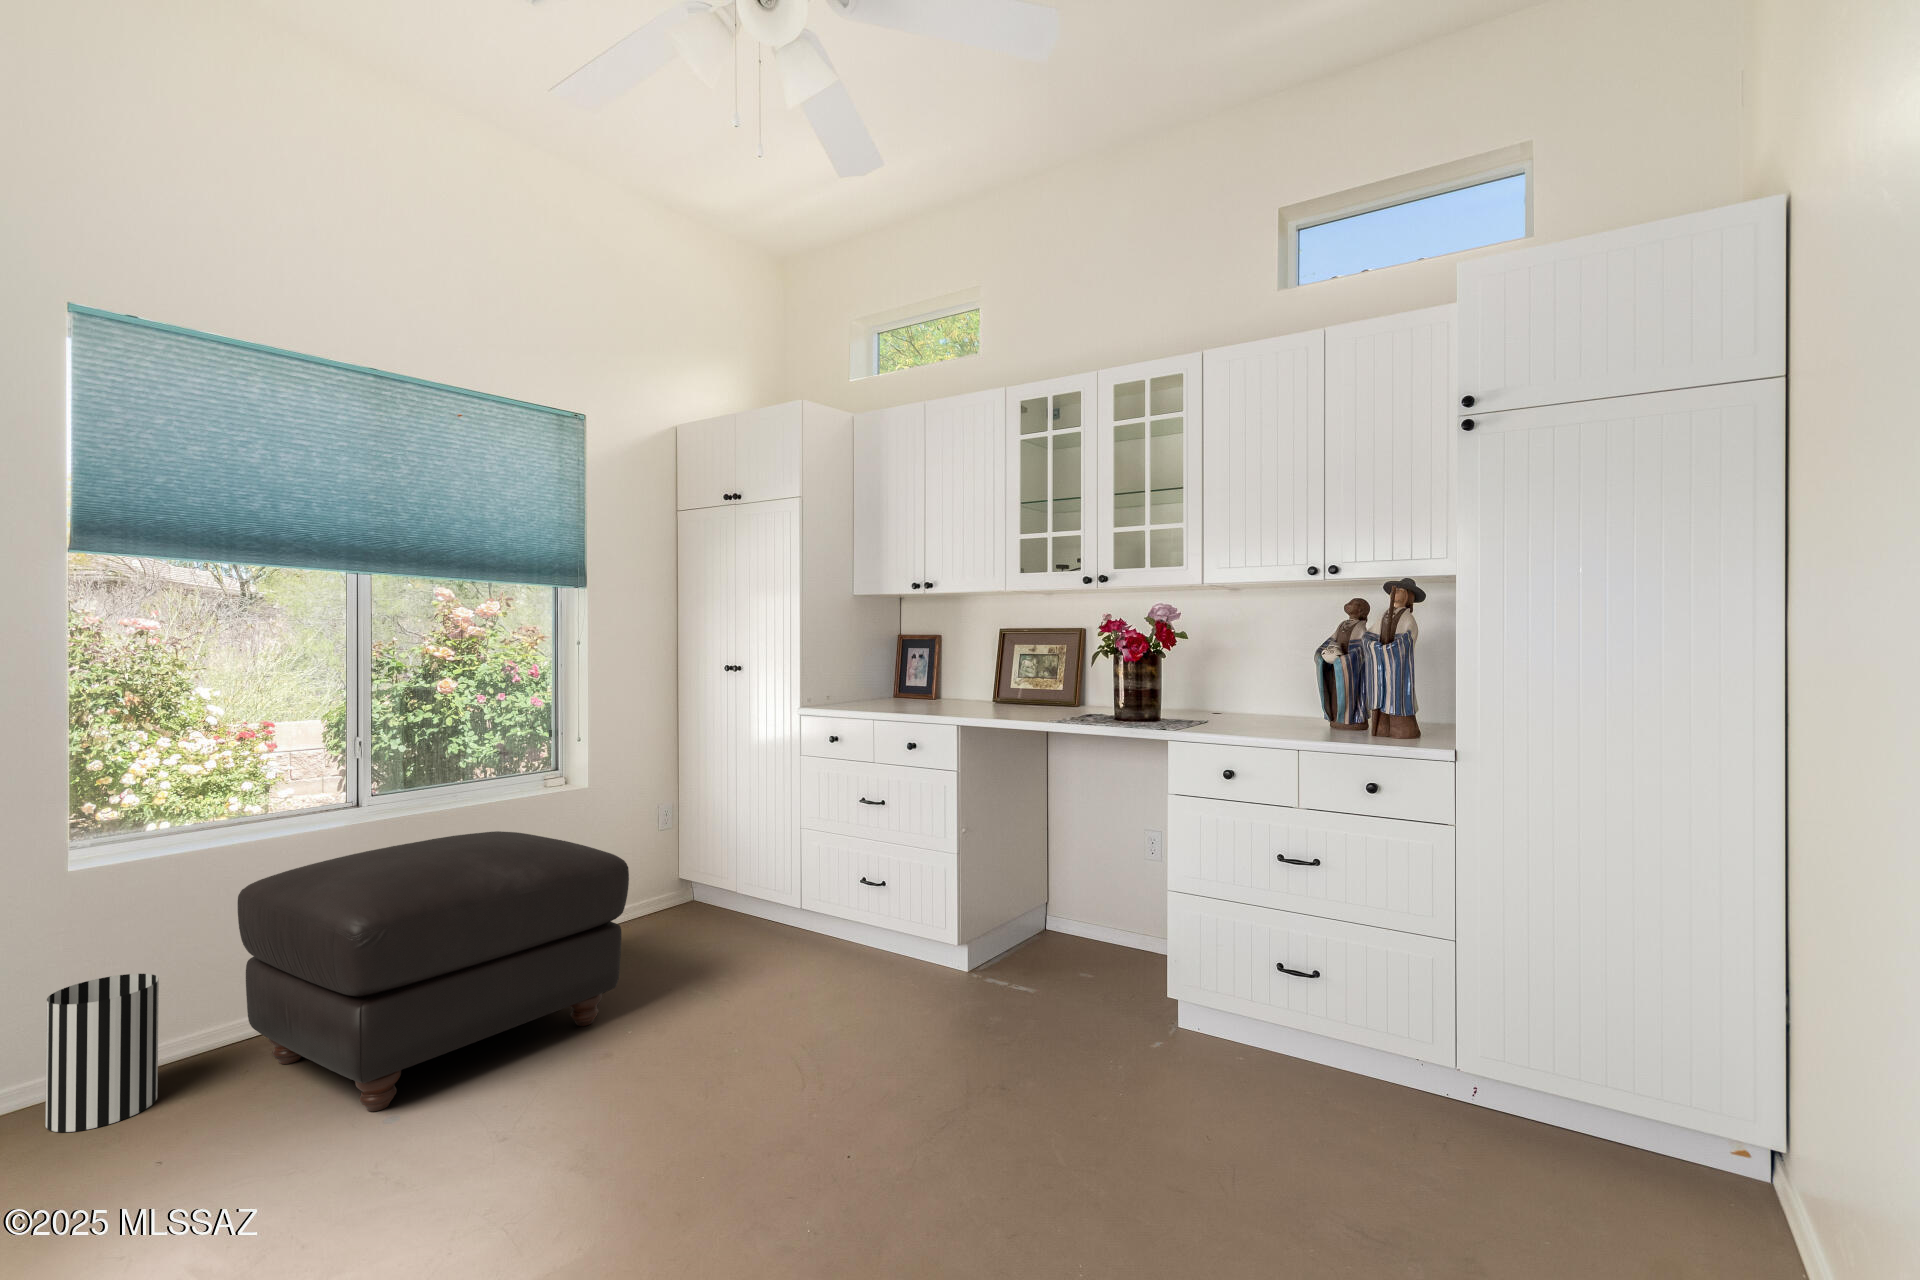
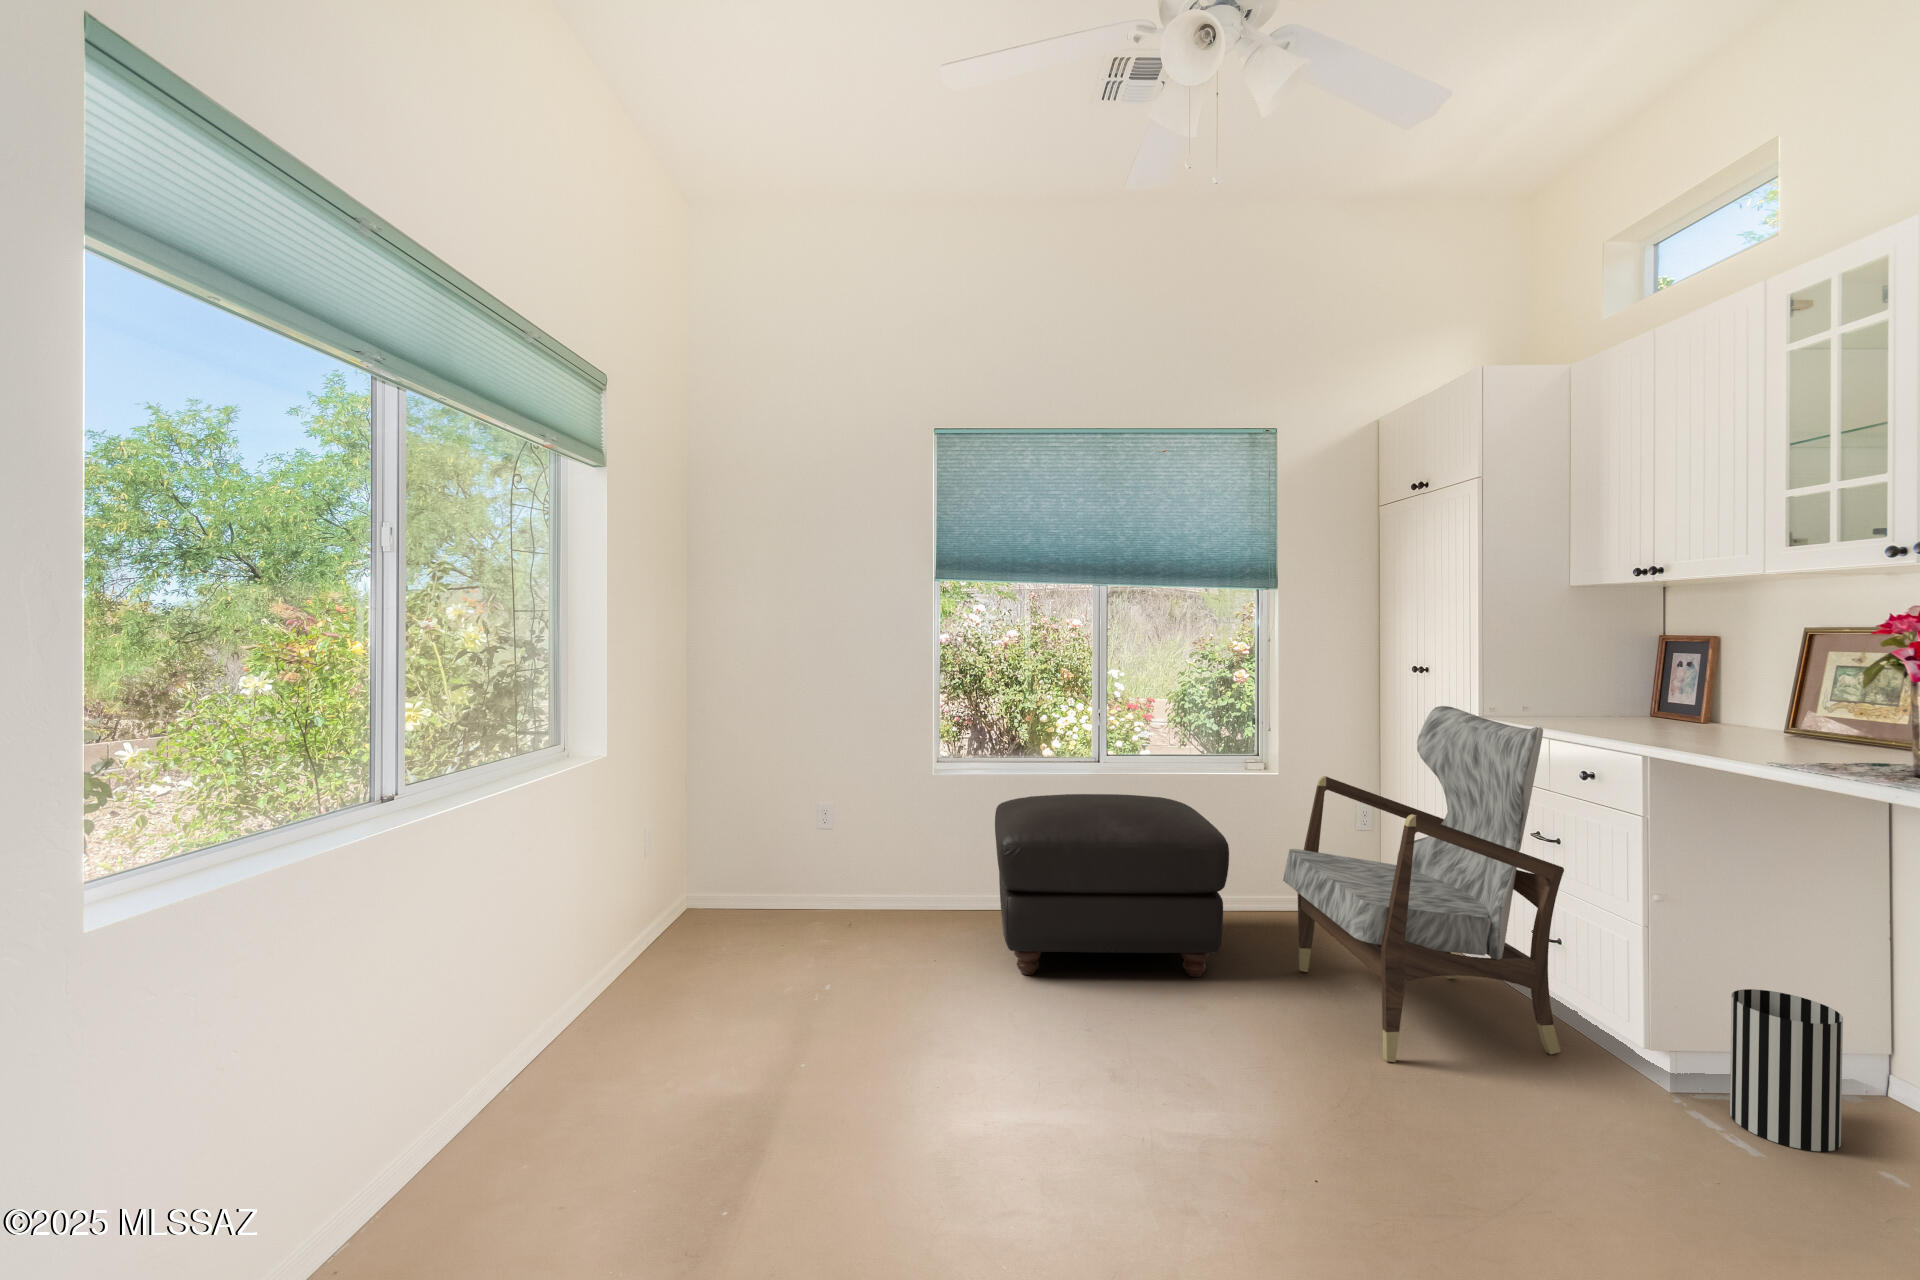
armchair: none [665,699,908,1022] -> present [1283,706,1564,1062]
wastebasket: present [45,974,159,1132] -> present [1730,989,1843,1151]

